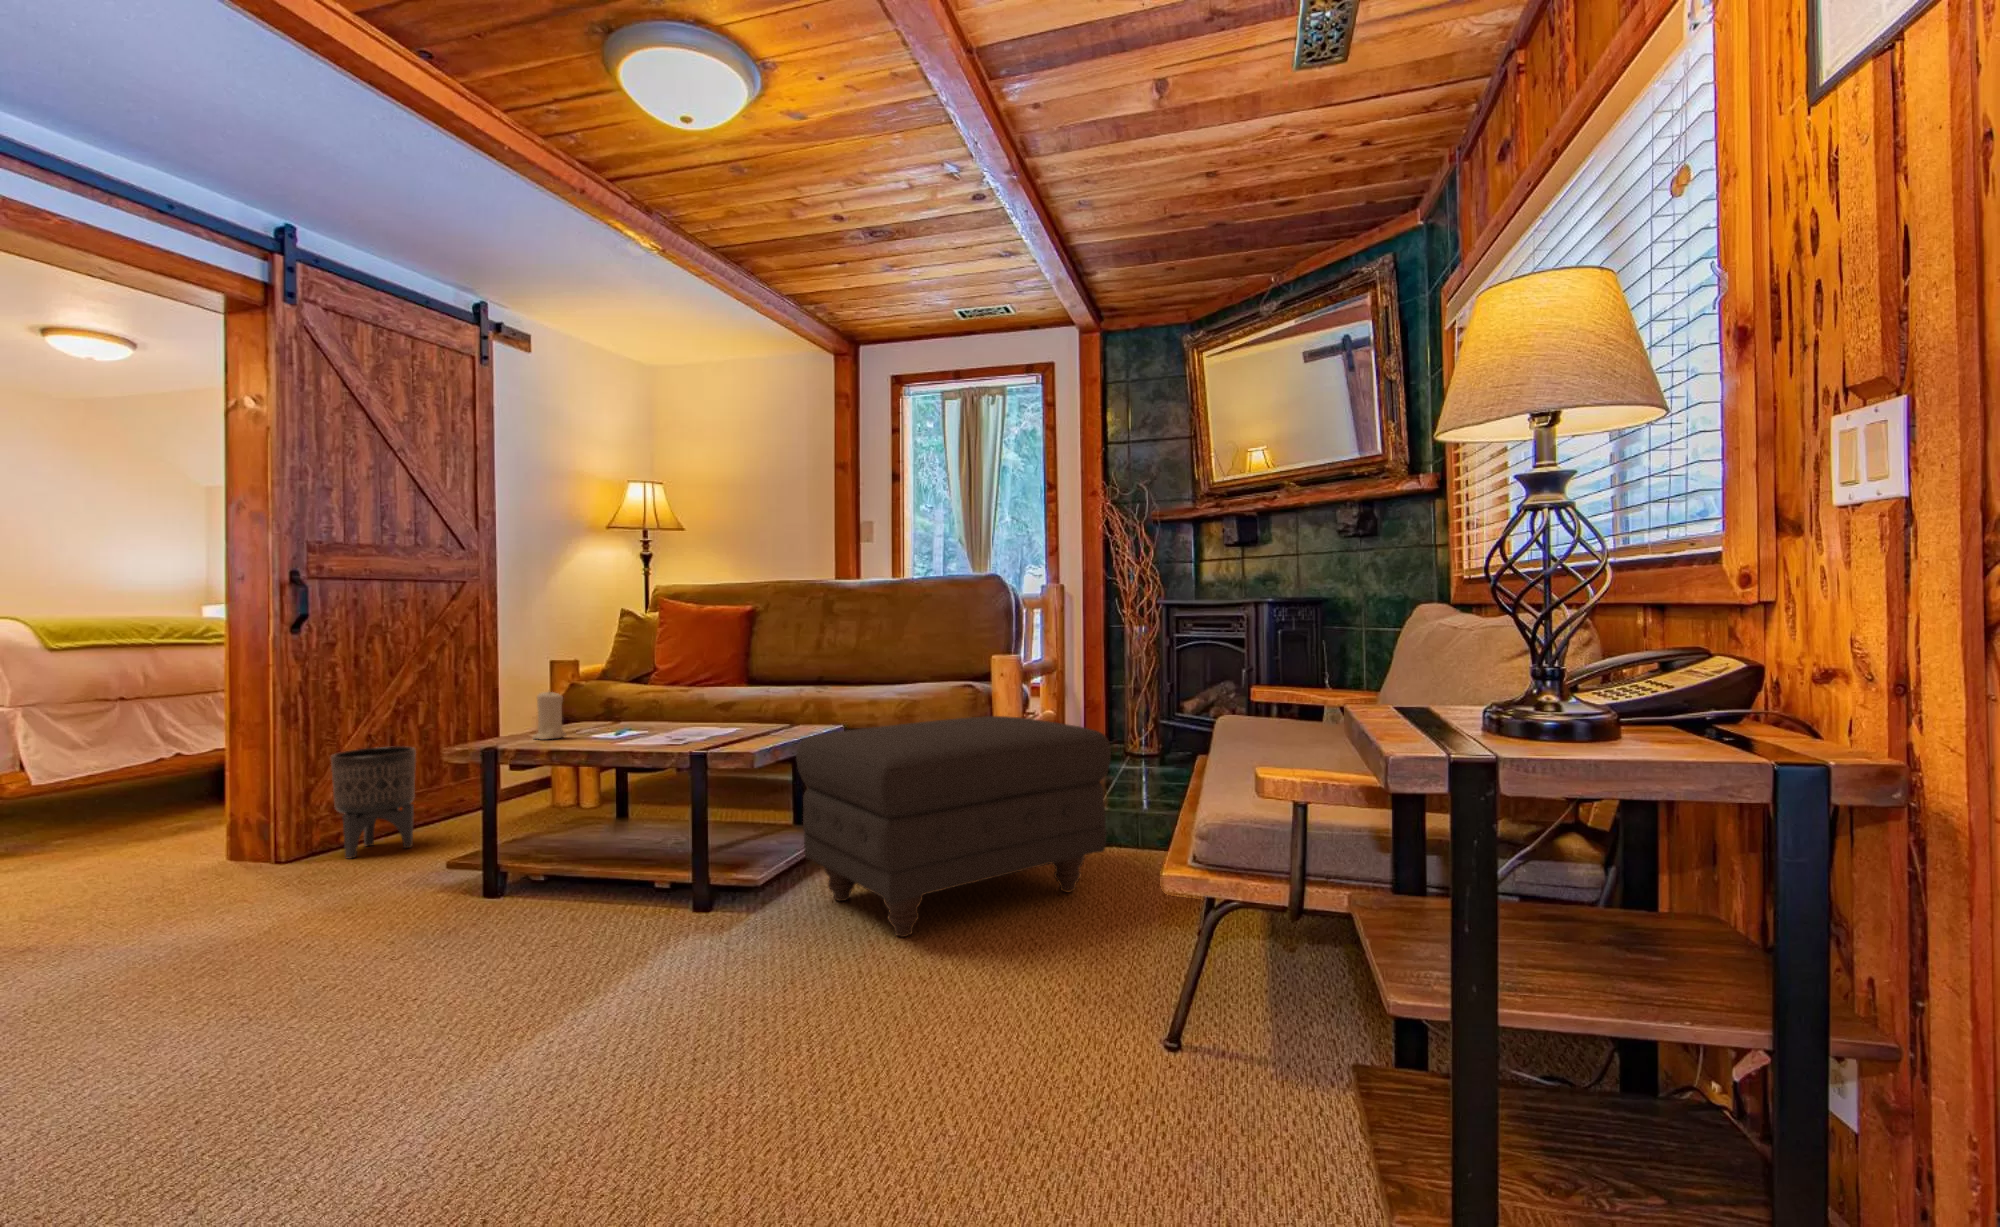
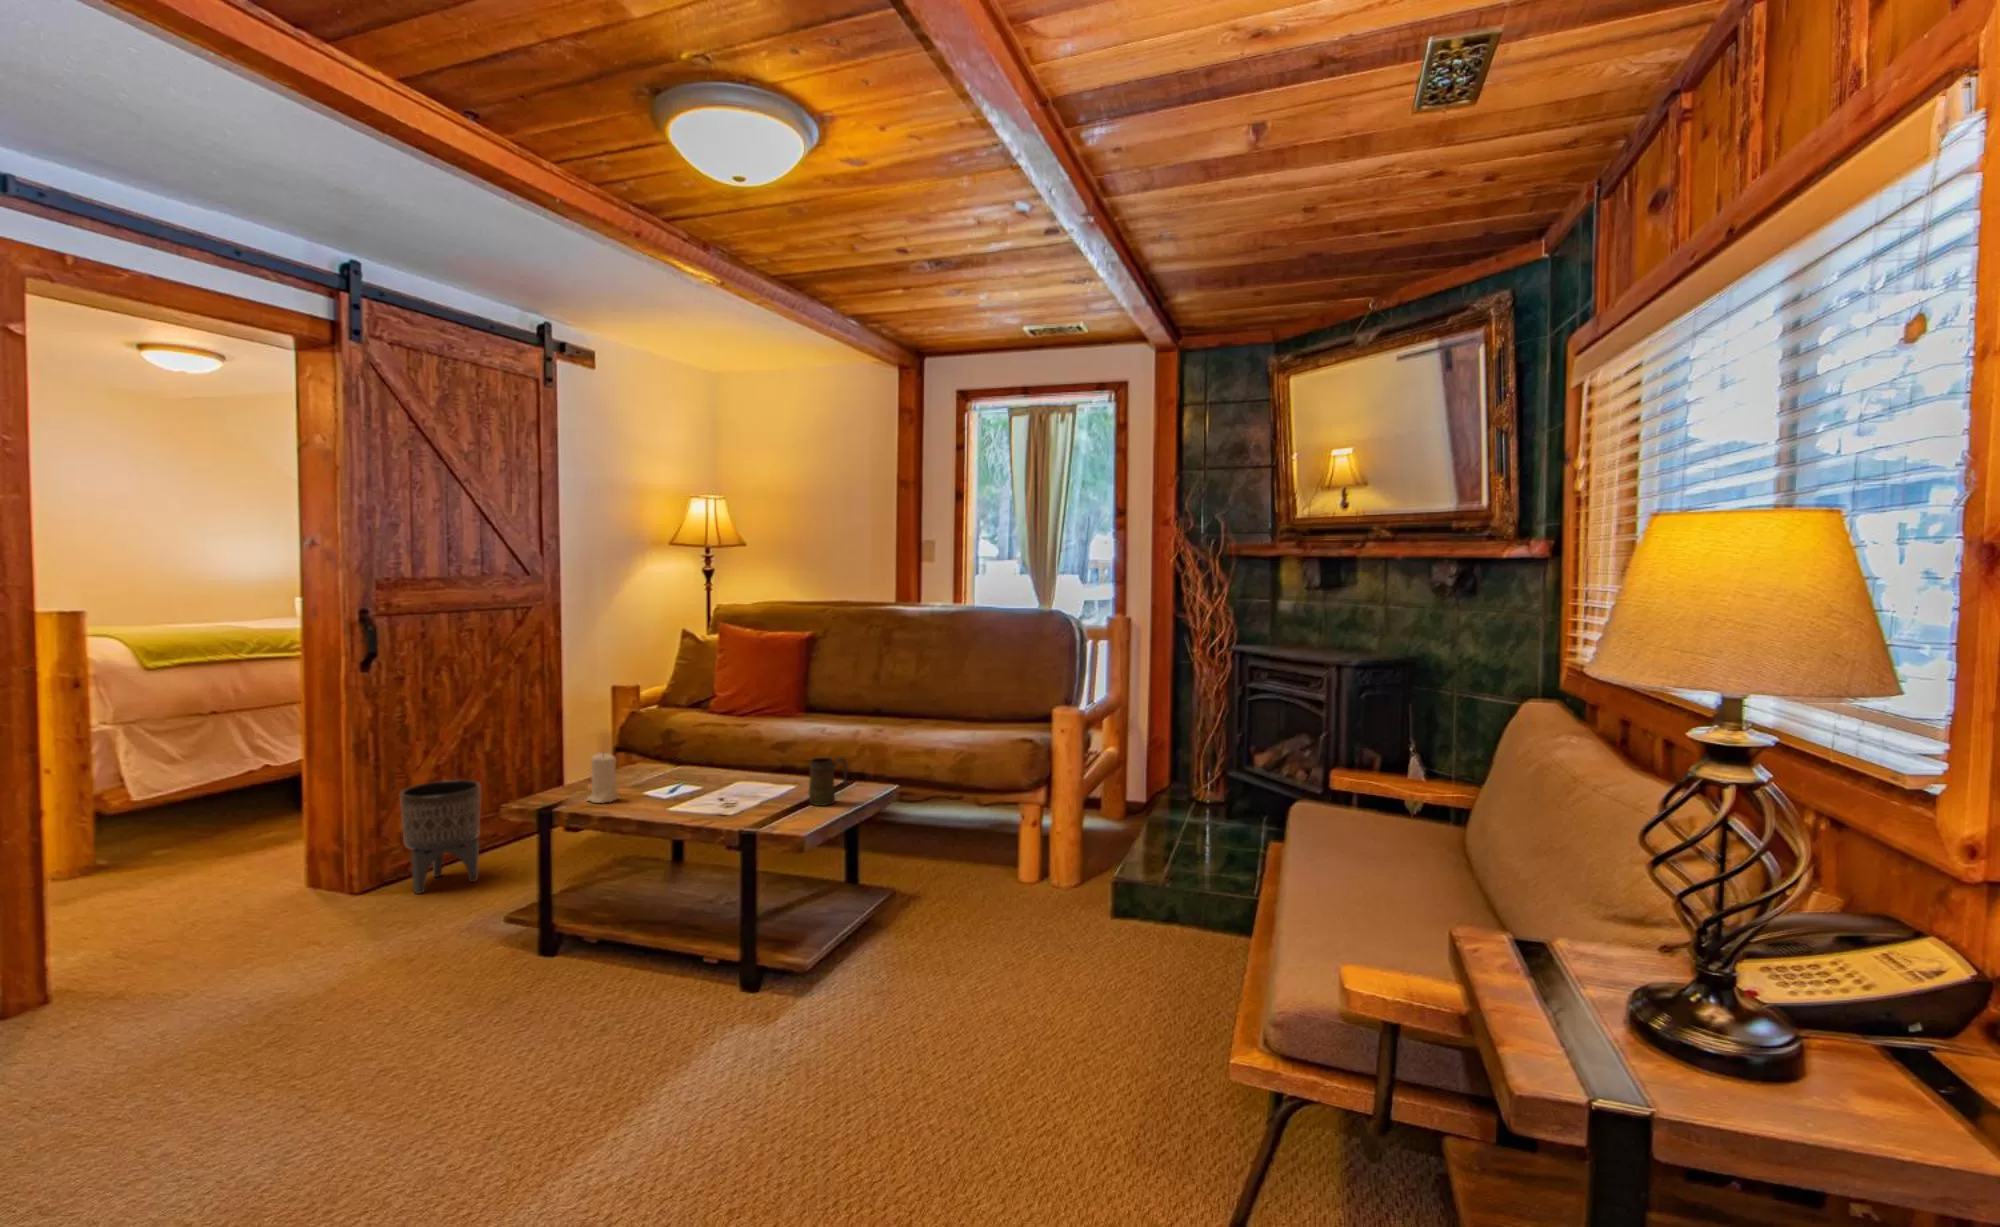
mug: none [757,690,795,736] -> present [808,758,847,806]
ottoman: present [796,716,1111,937] -> none [846,788,1174,1049]

